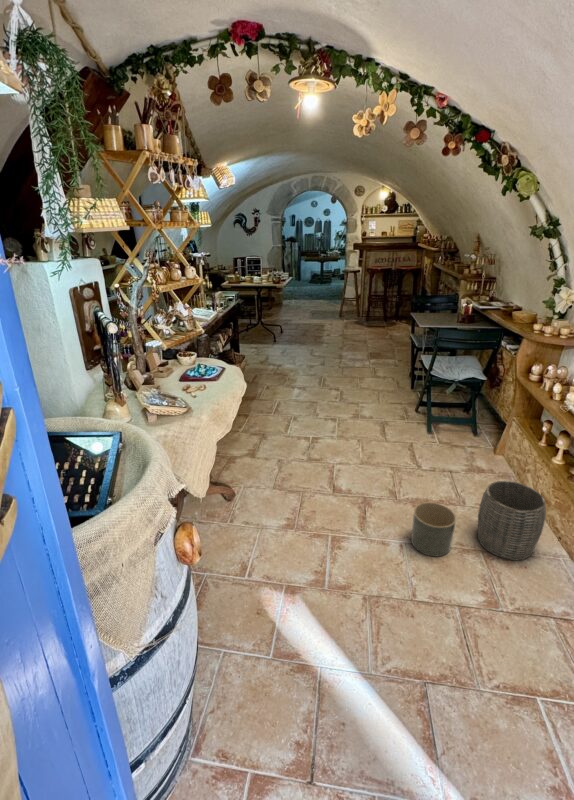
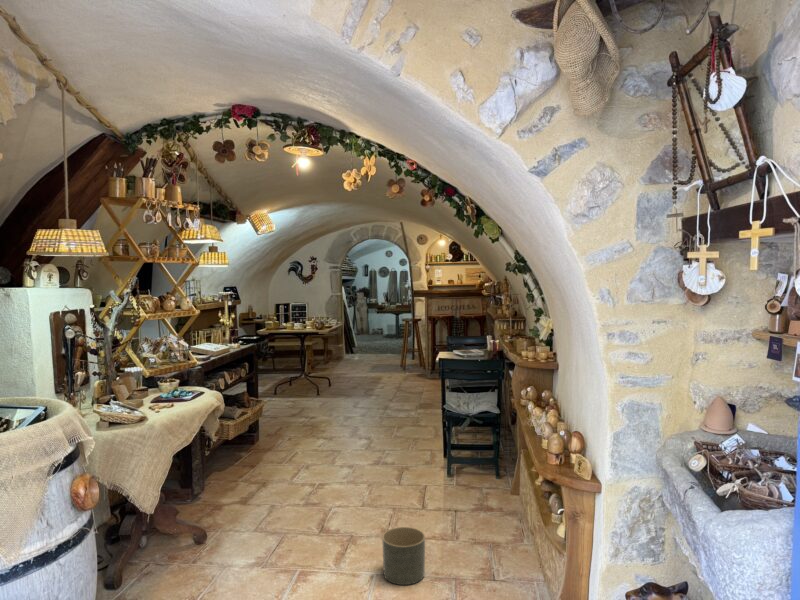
woven basket: present [478,481,546,560] -> none [454,501,516,586]

